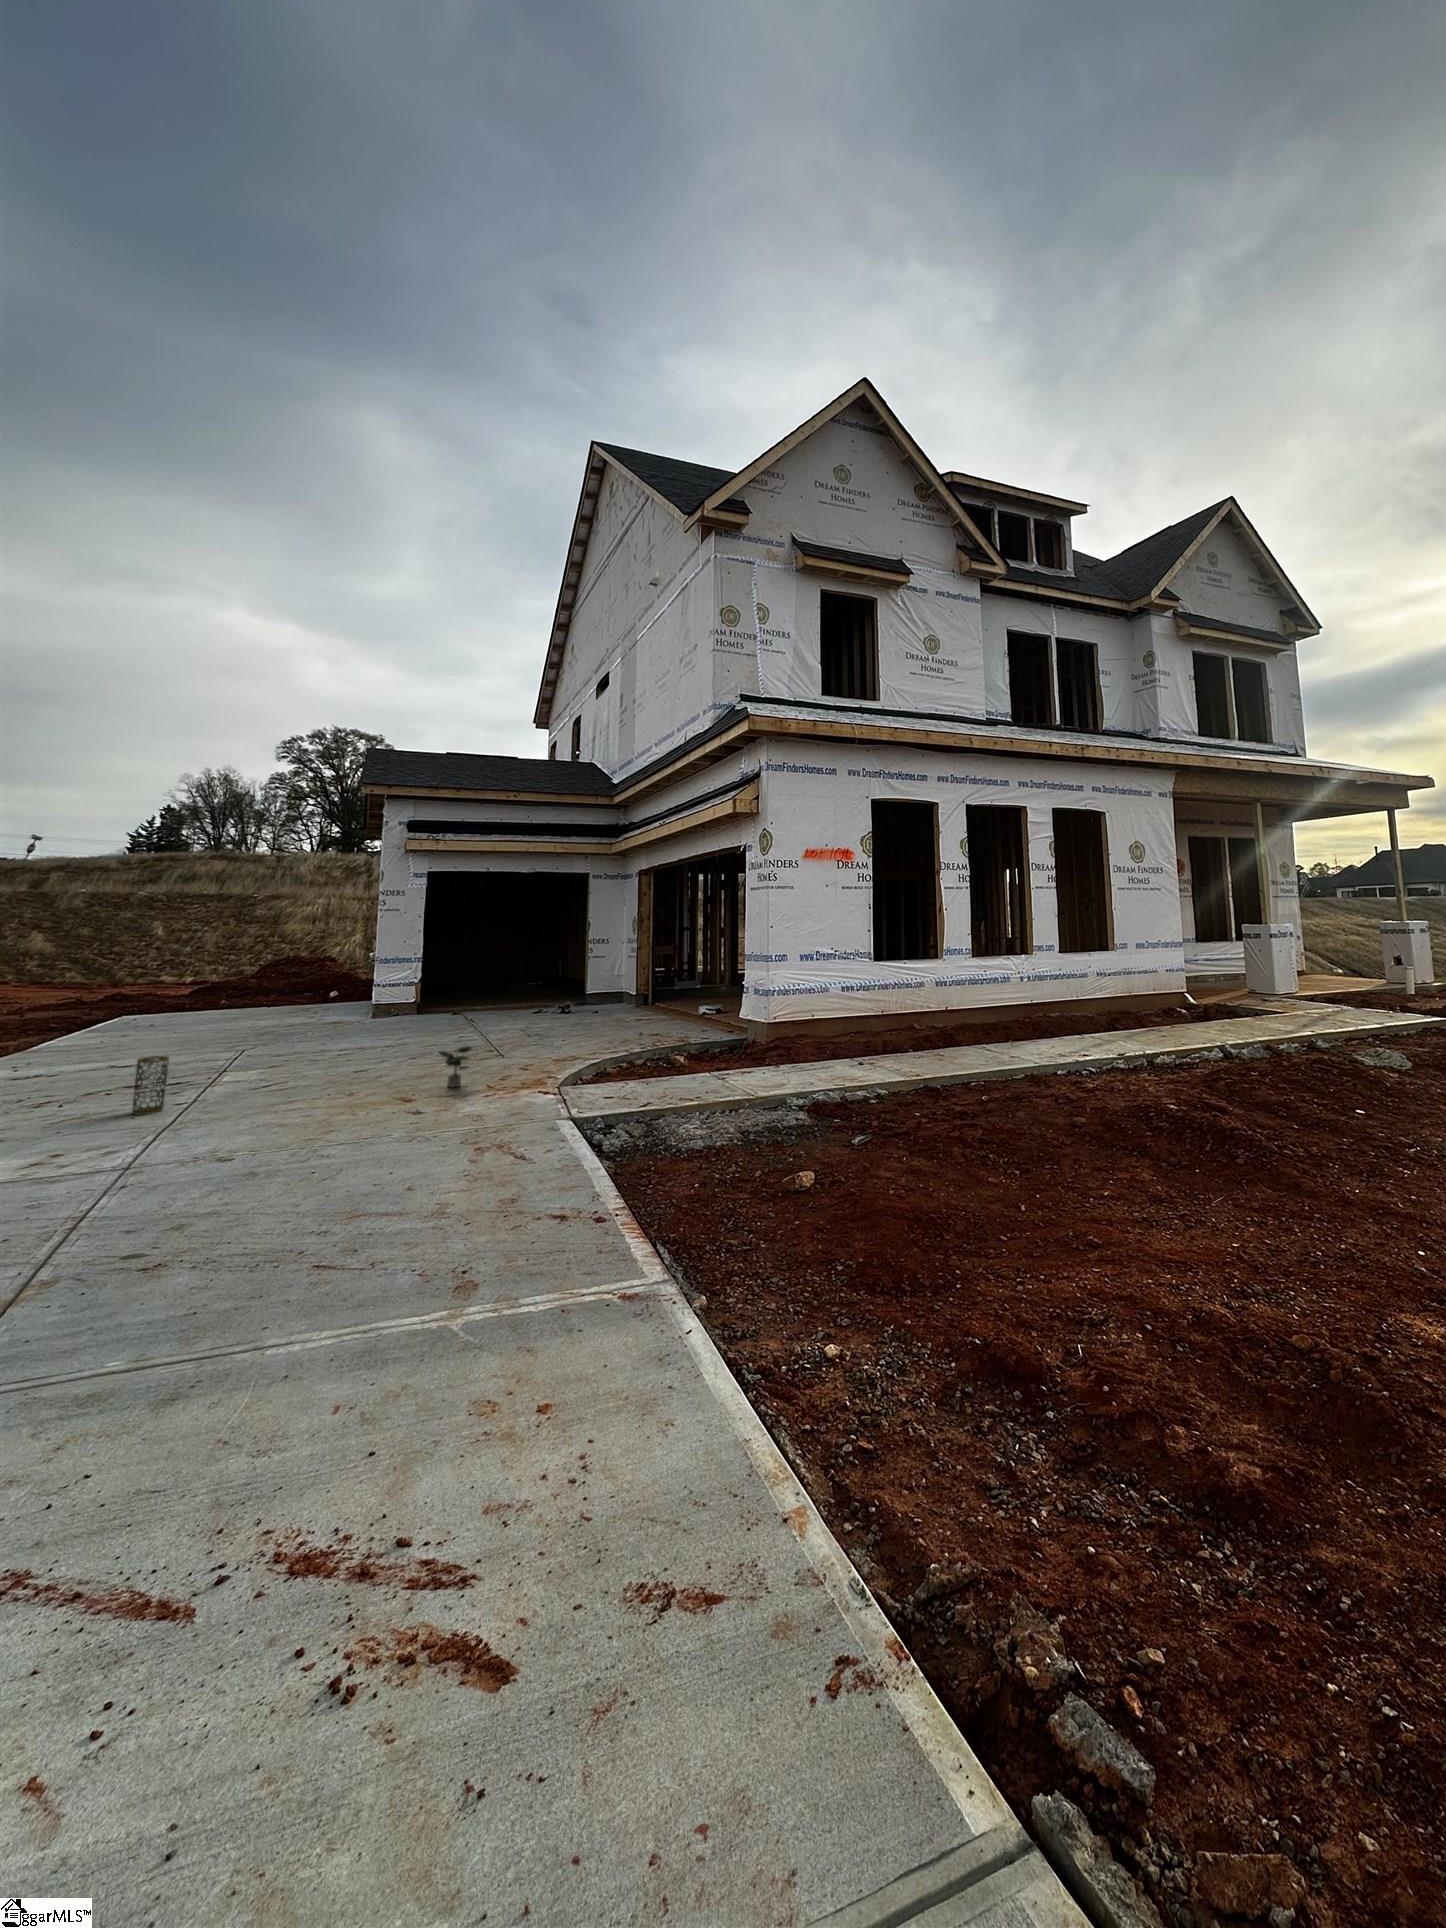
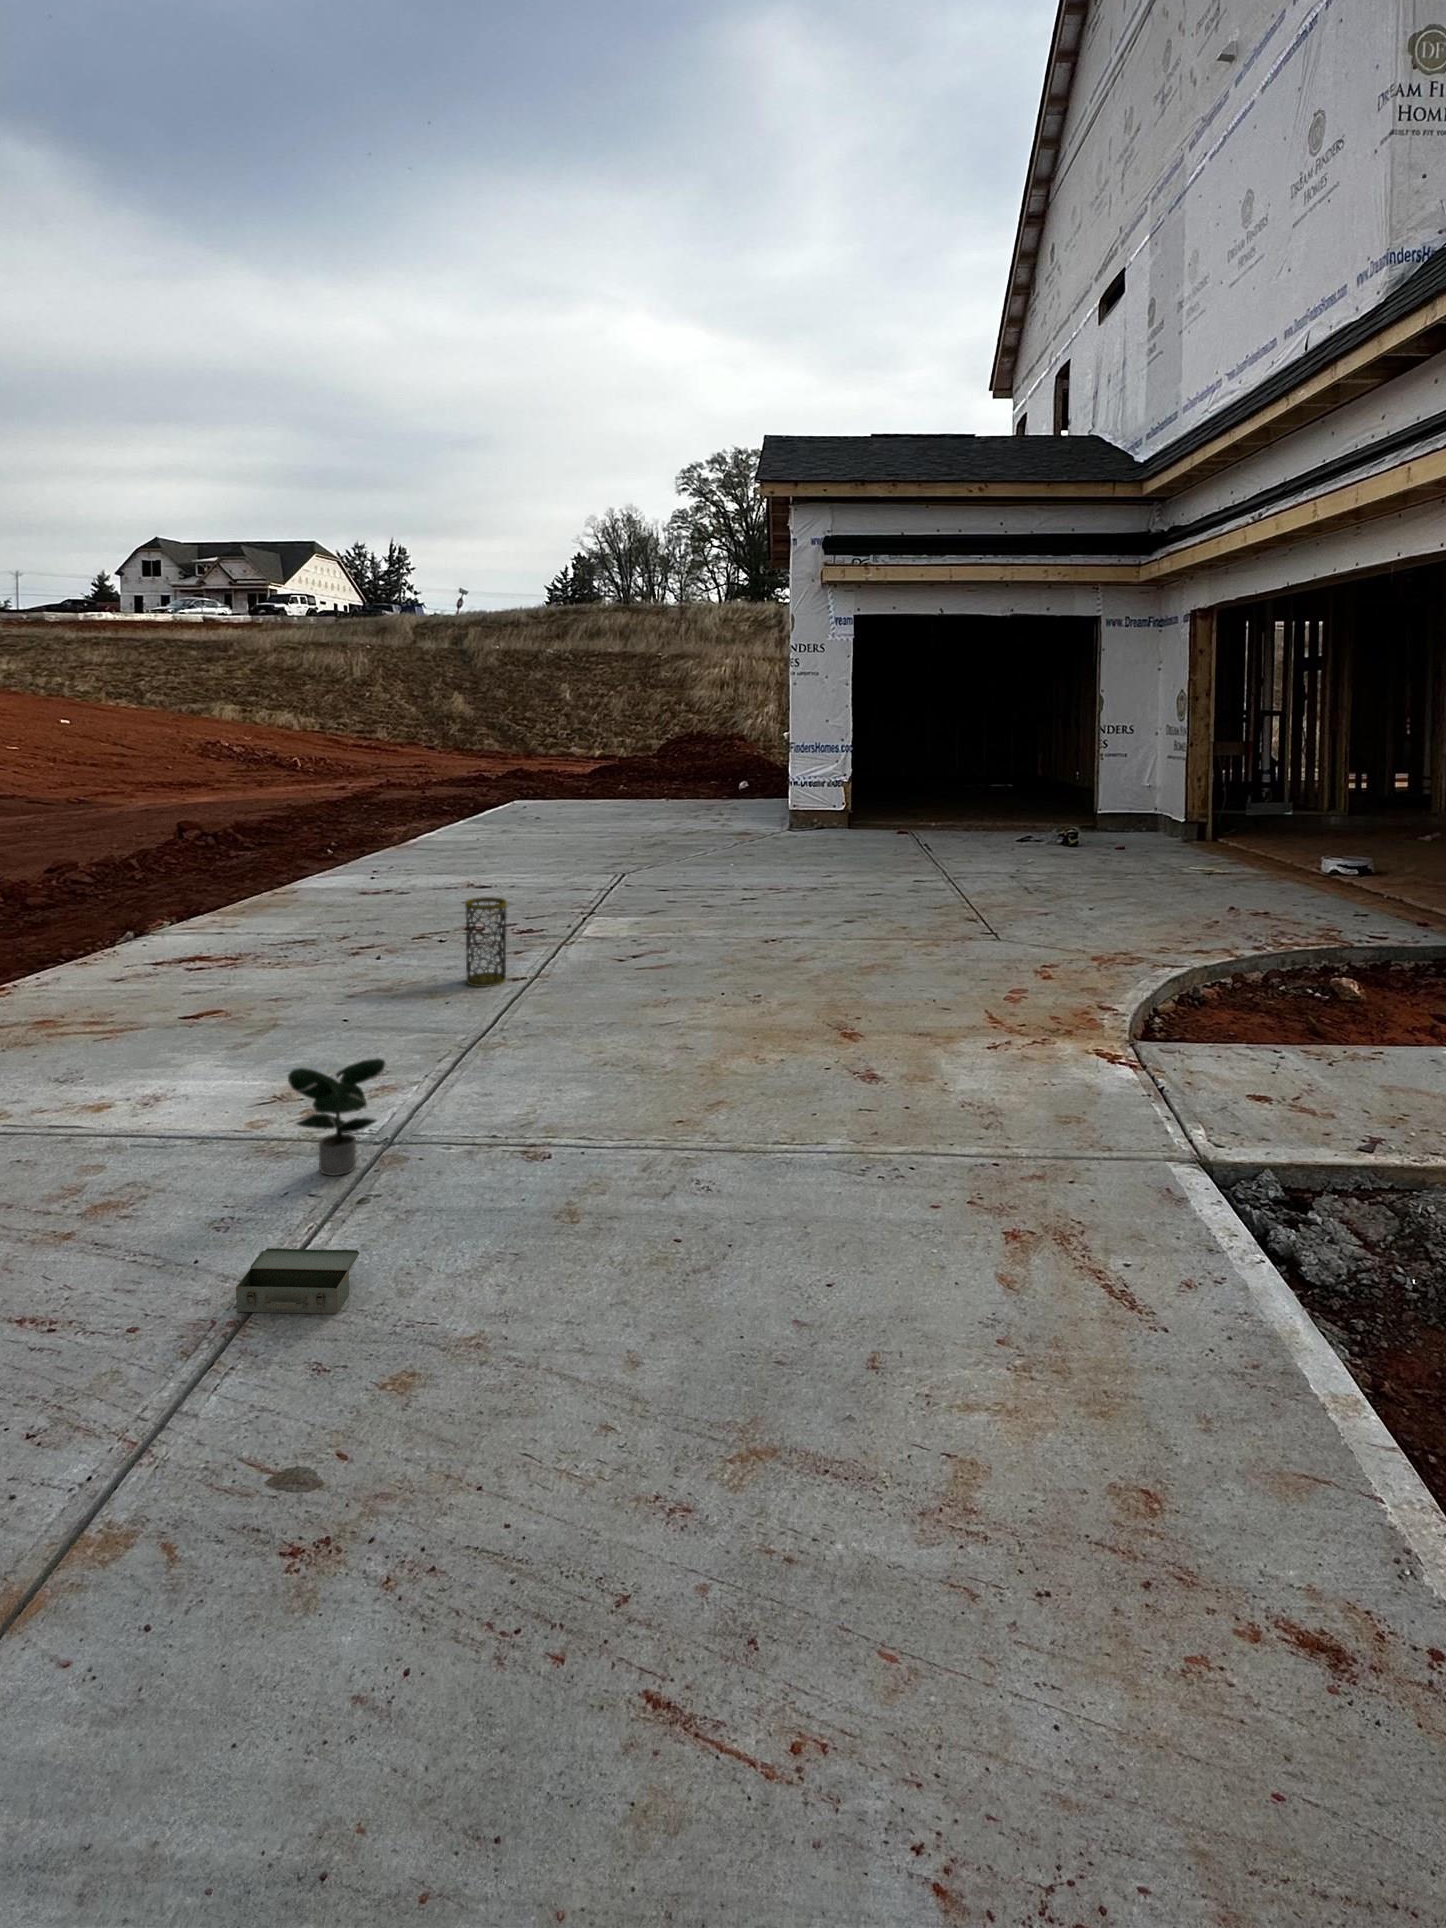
potted plant: present [439,1046,471,1087] -> present [288,1058,385,1176]
toolbox: none [58,1197,129,1230] -> present [236,1248,360,1314]

